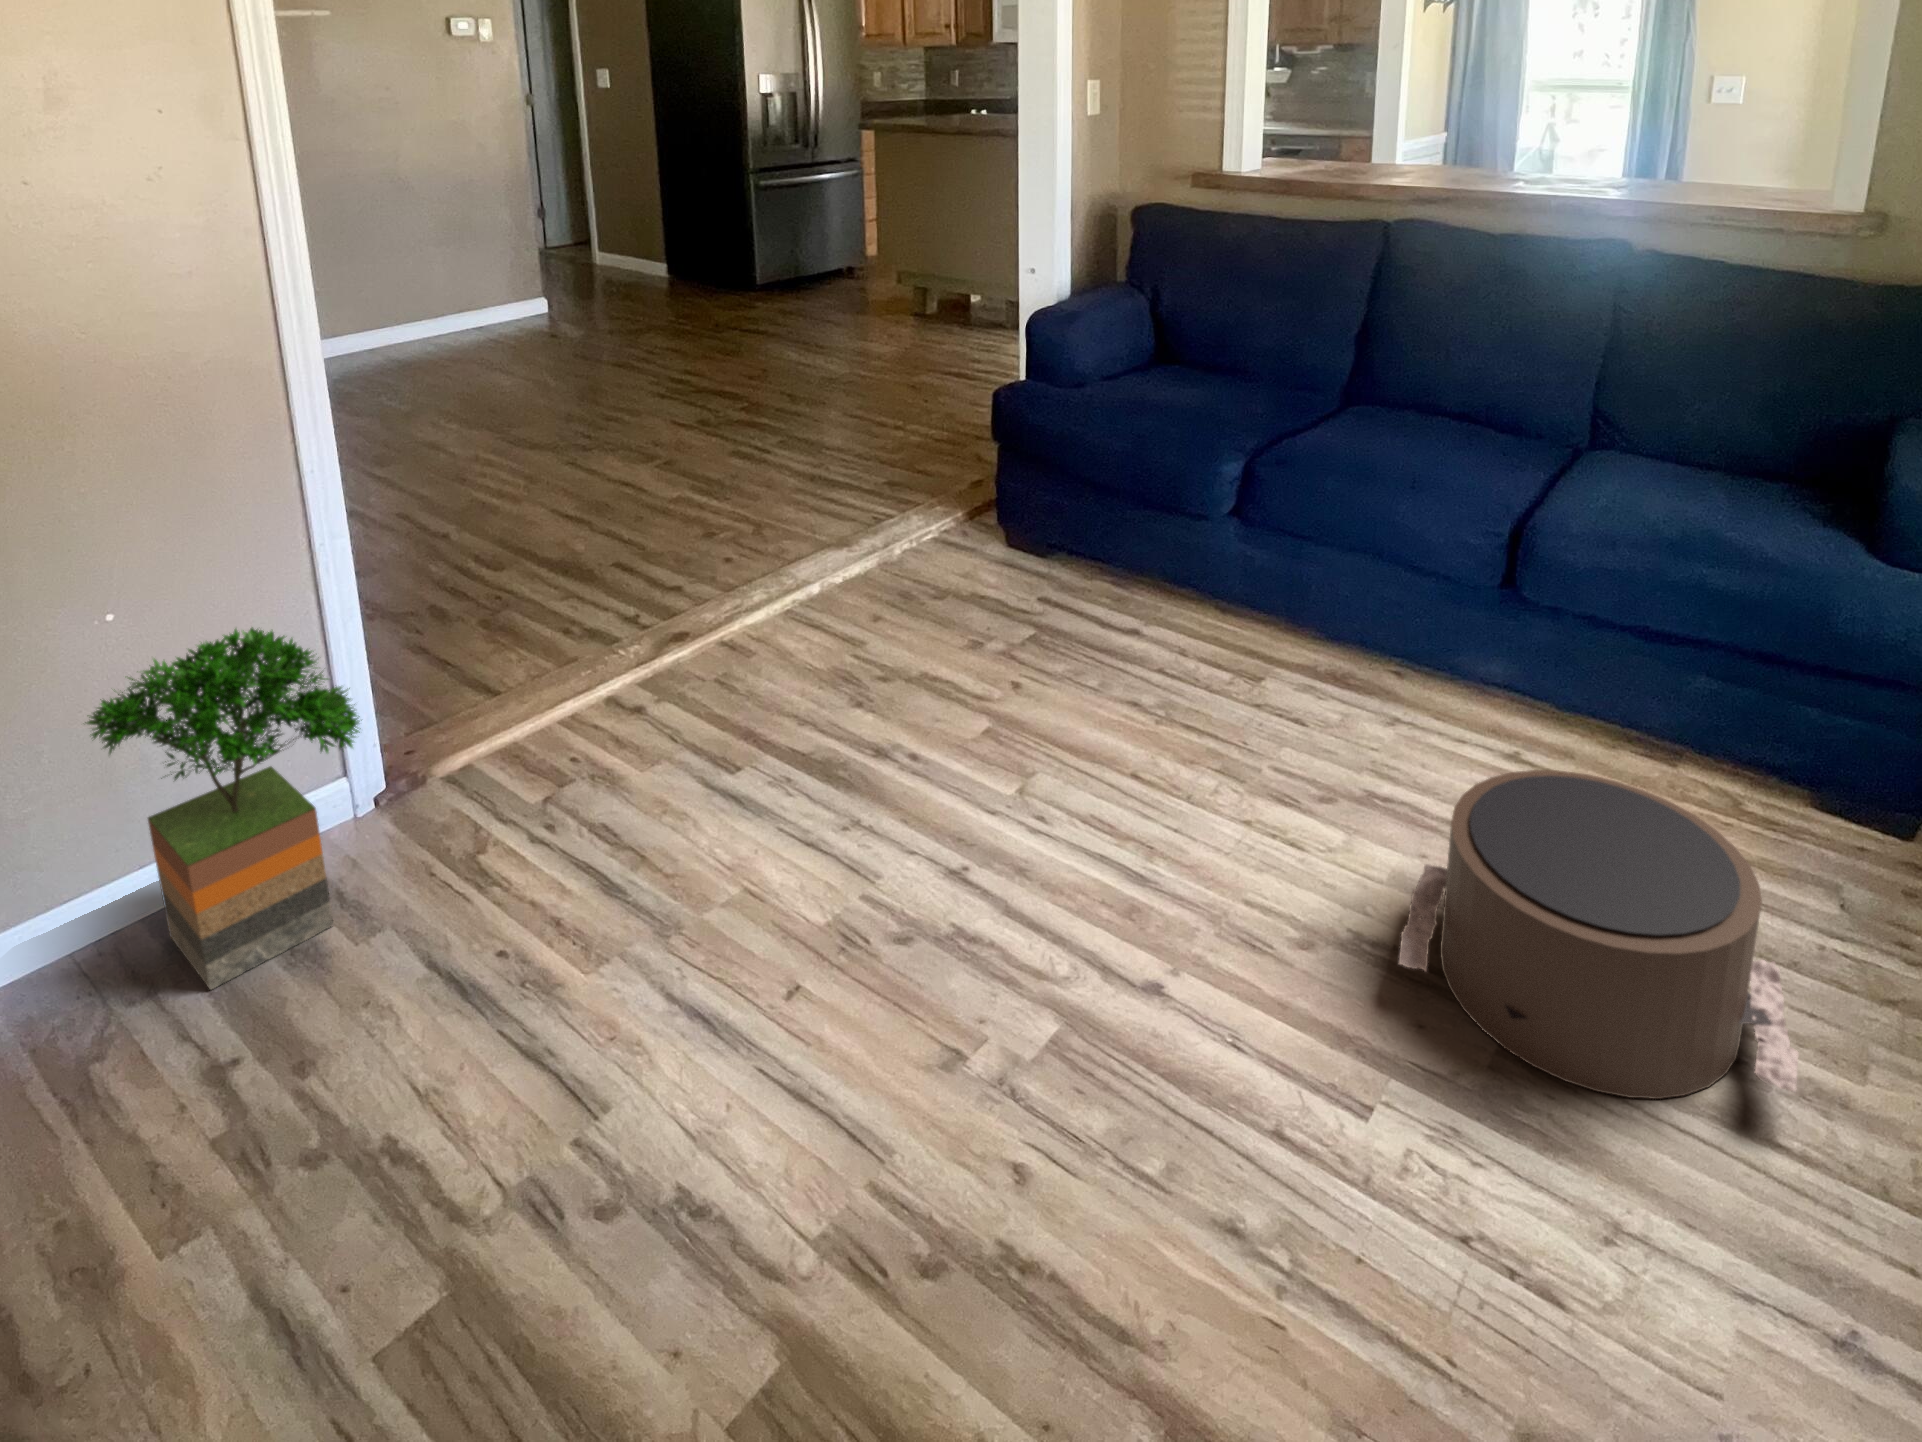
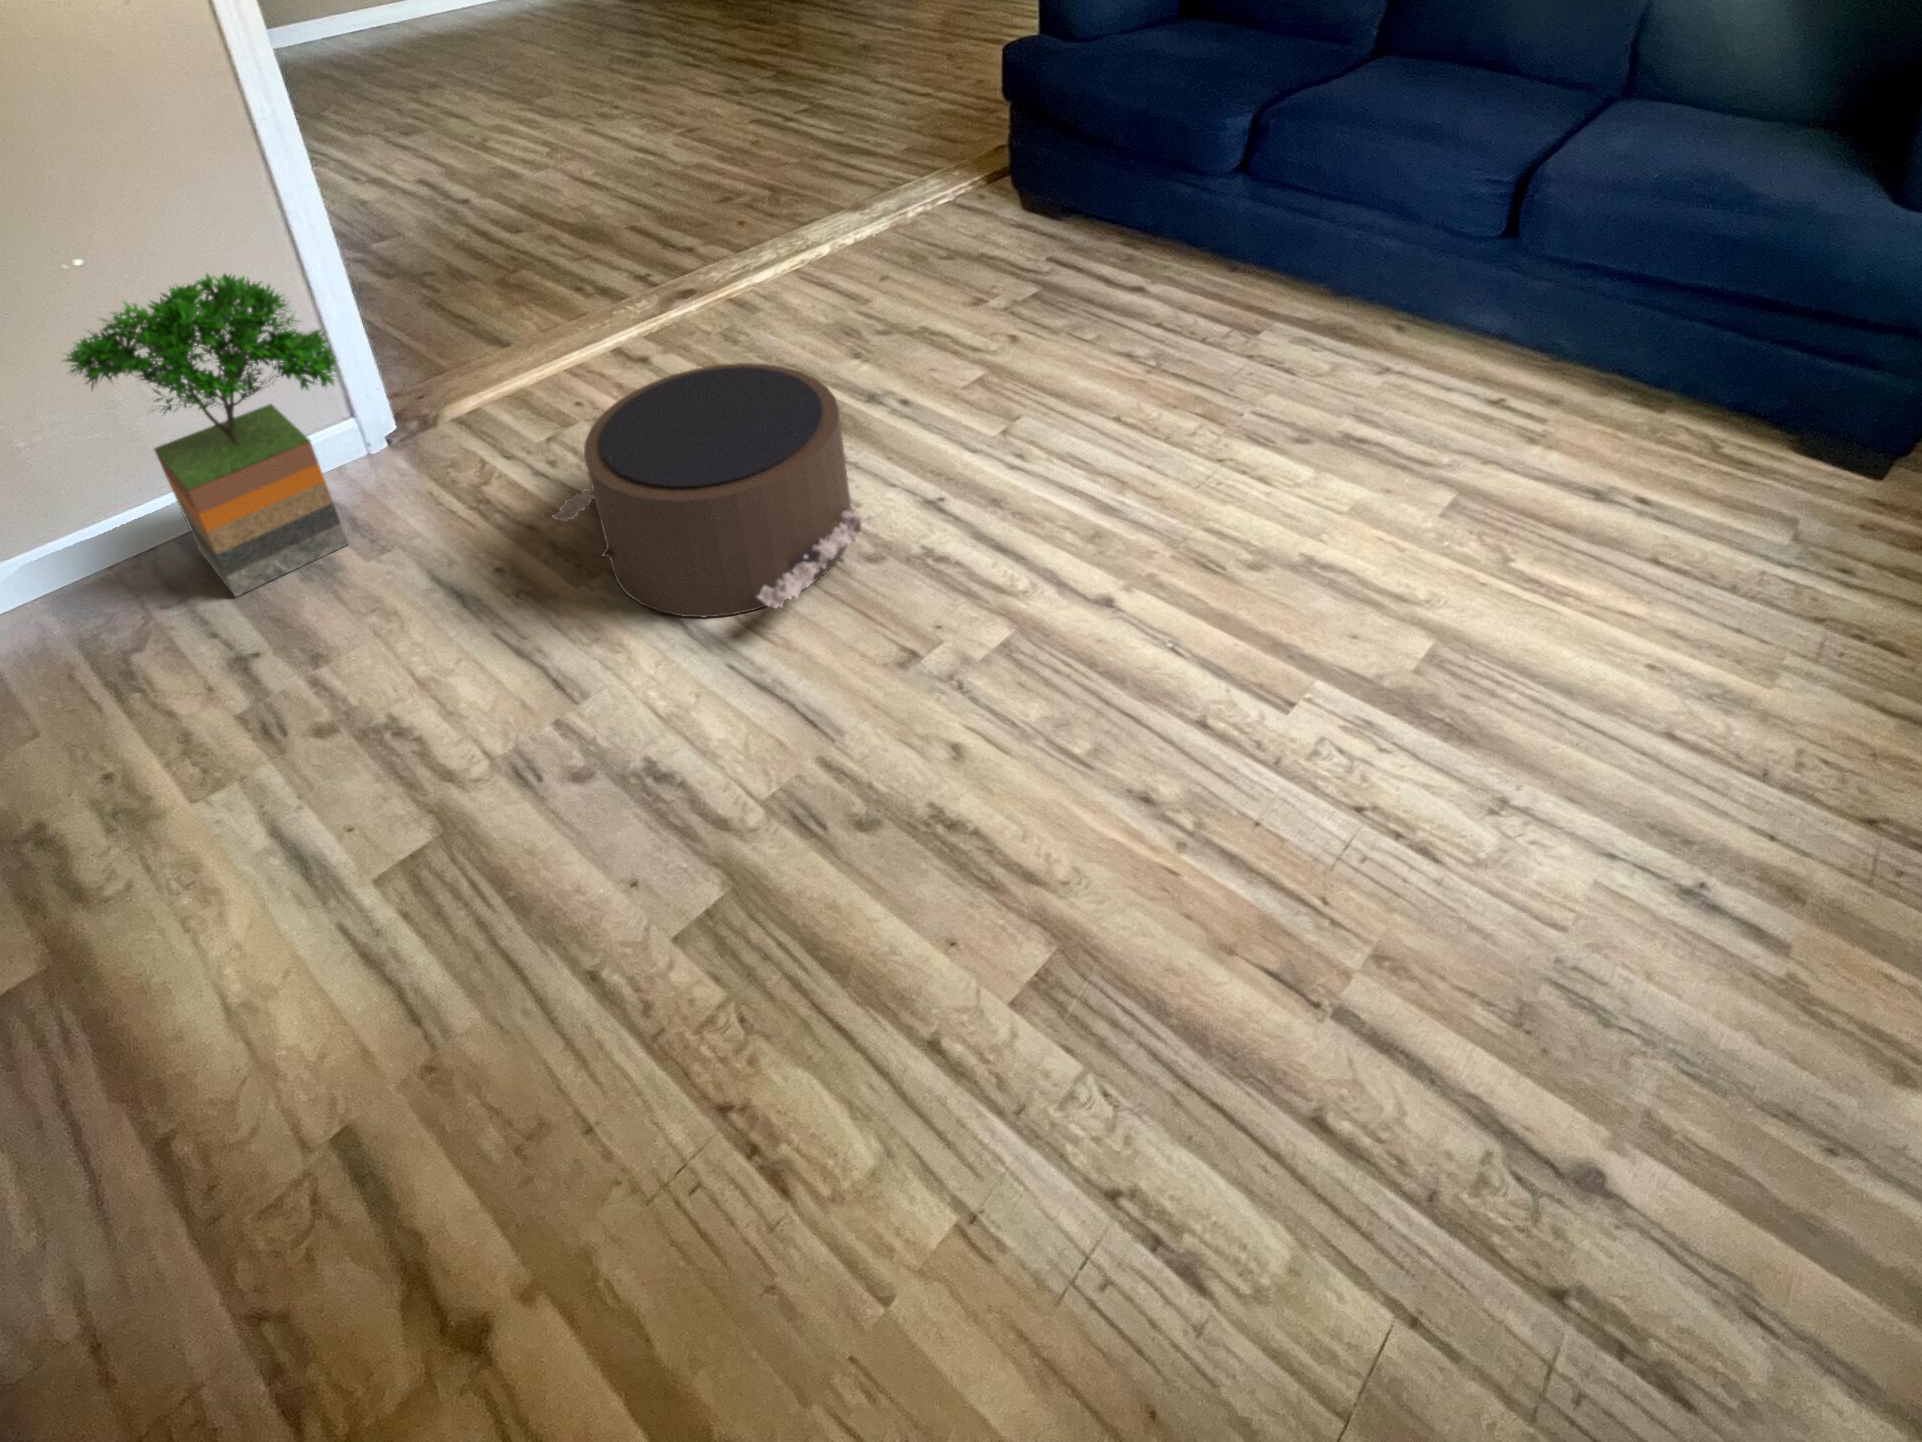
pouf: present [1399,770,1799,1099] -> present [552,363,870,617]

